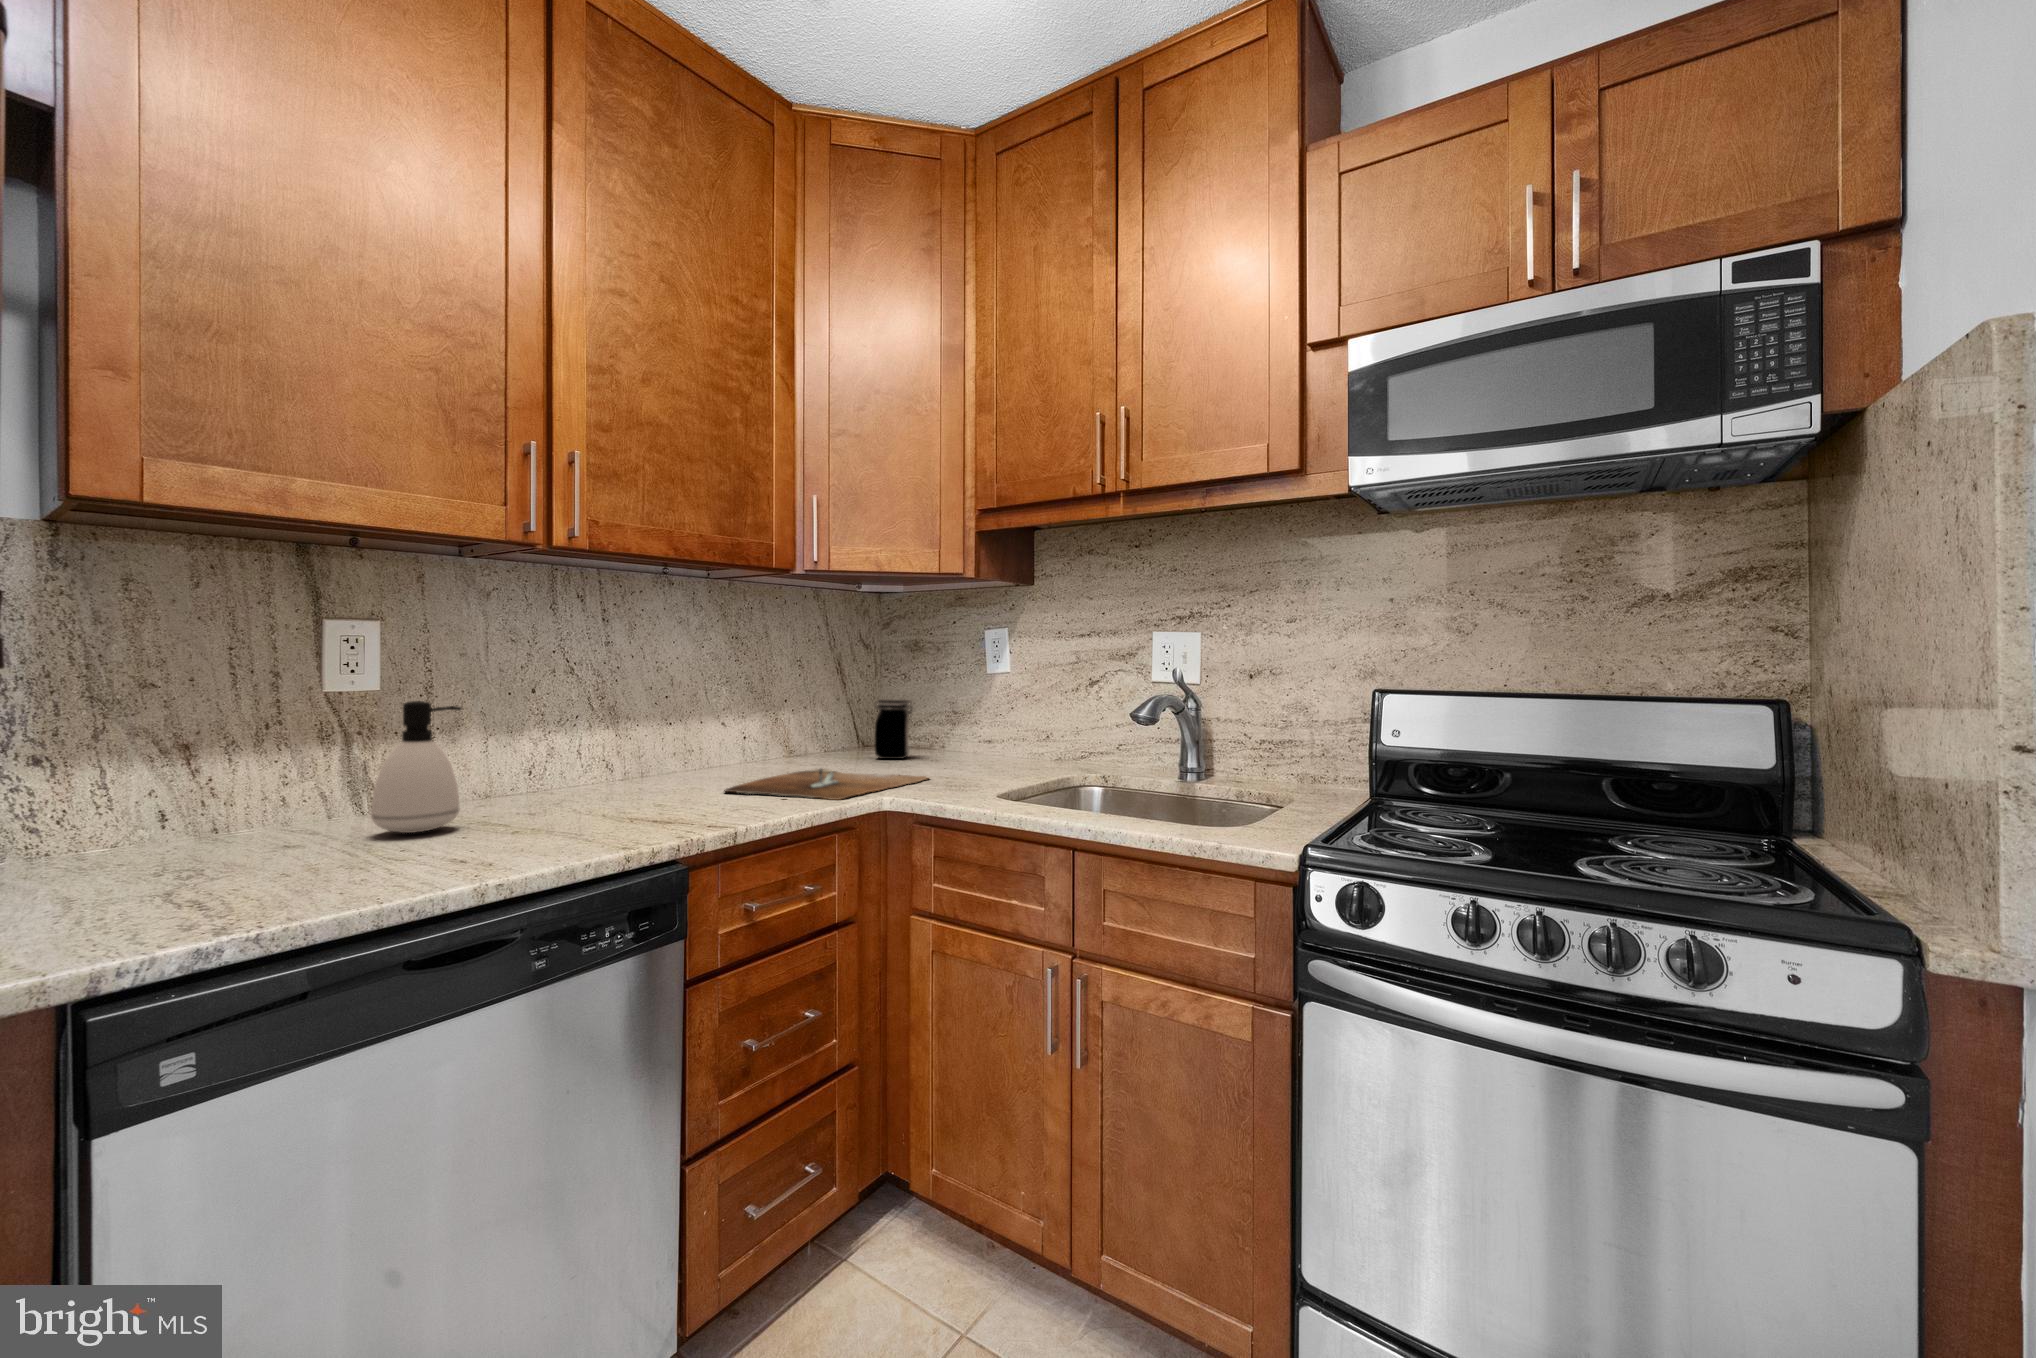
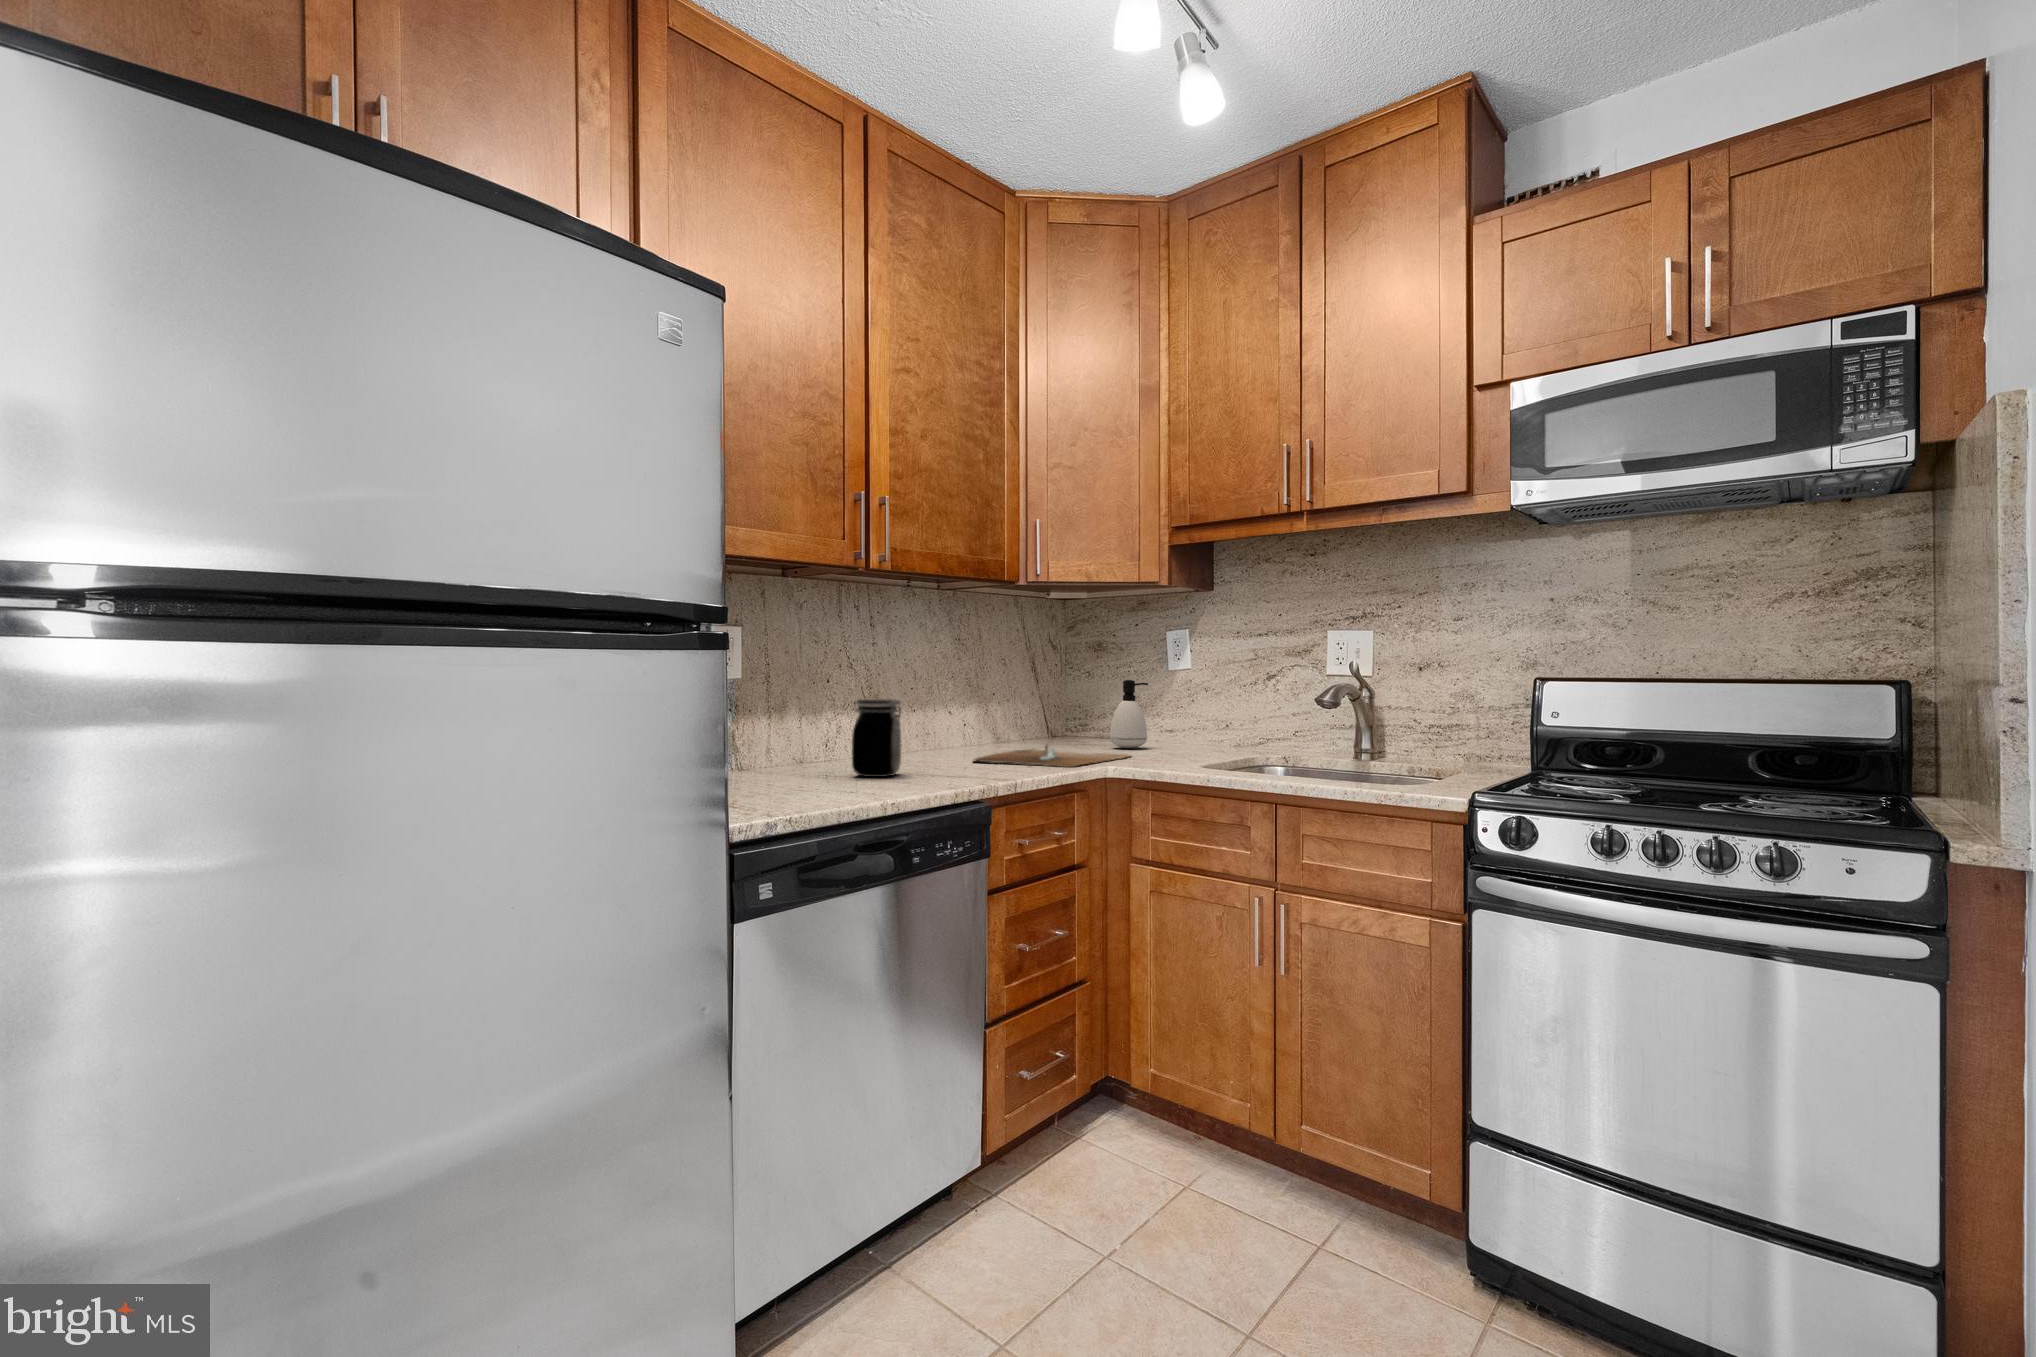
jar: present [874,699,913,759] -> present [852,699,901,777]
soap dispenser: present [371,701,461,833] -> present [1110,680,1148,748]

